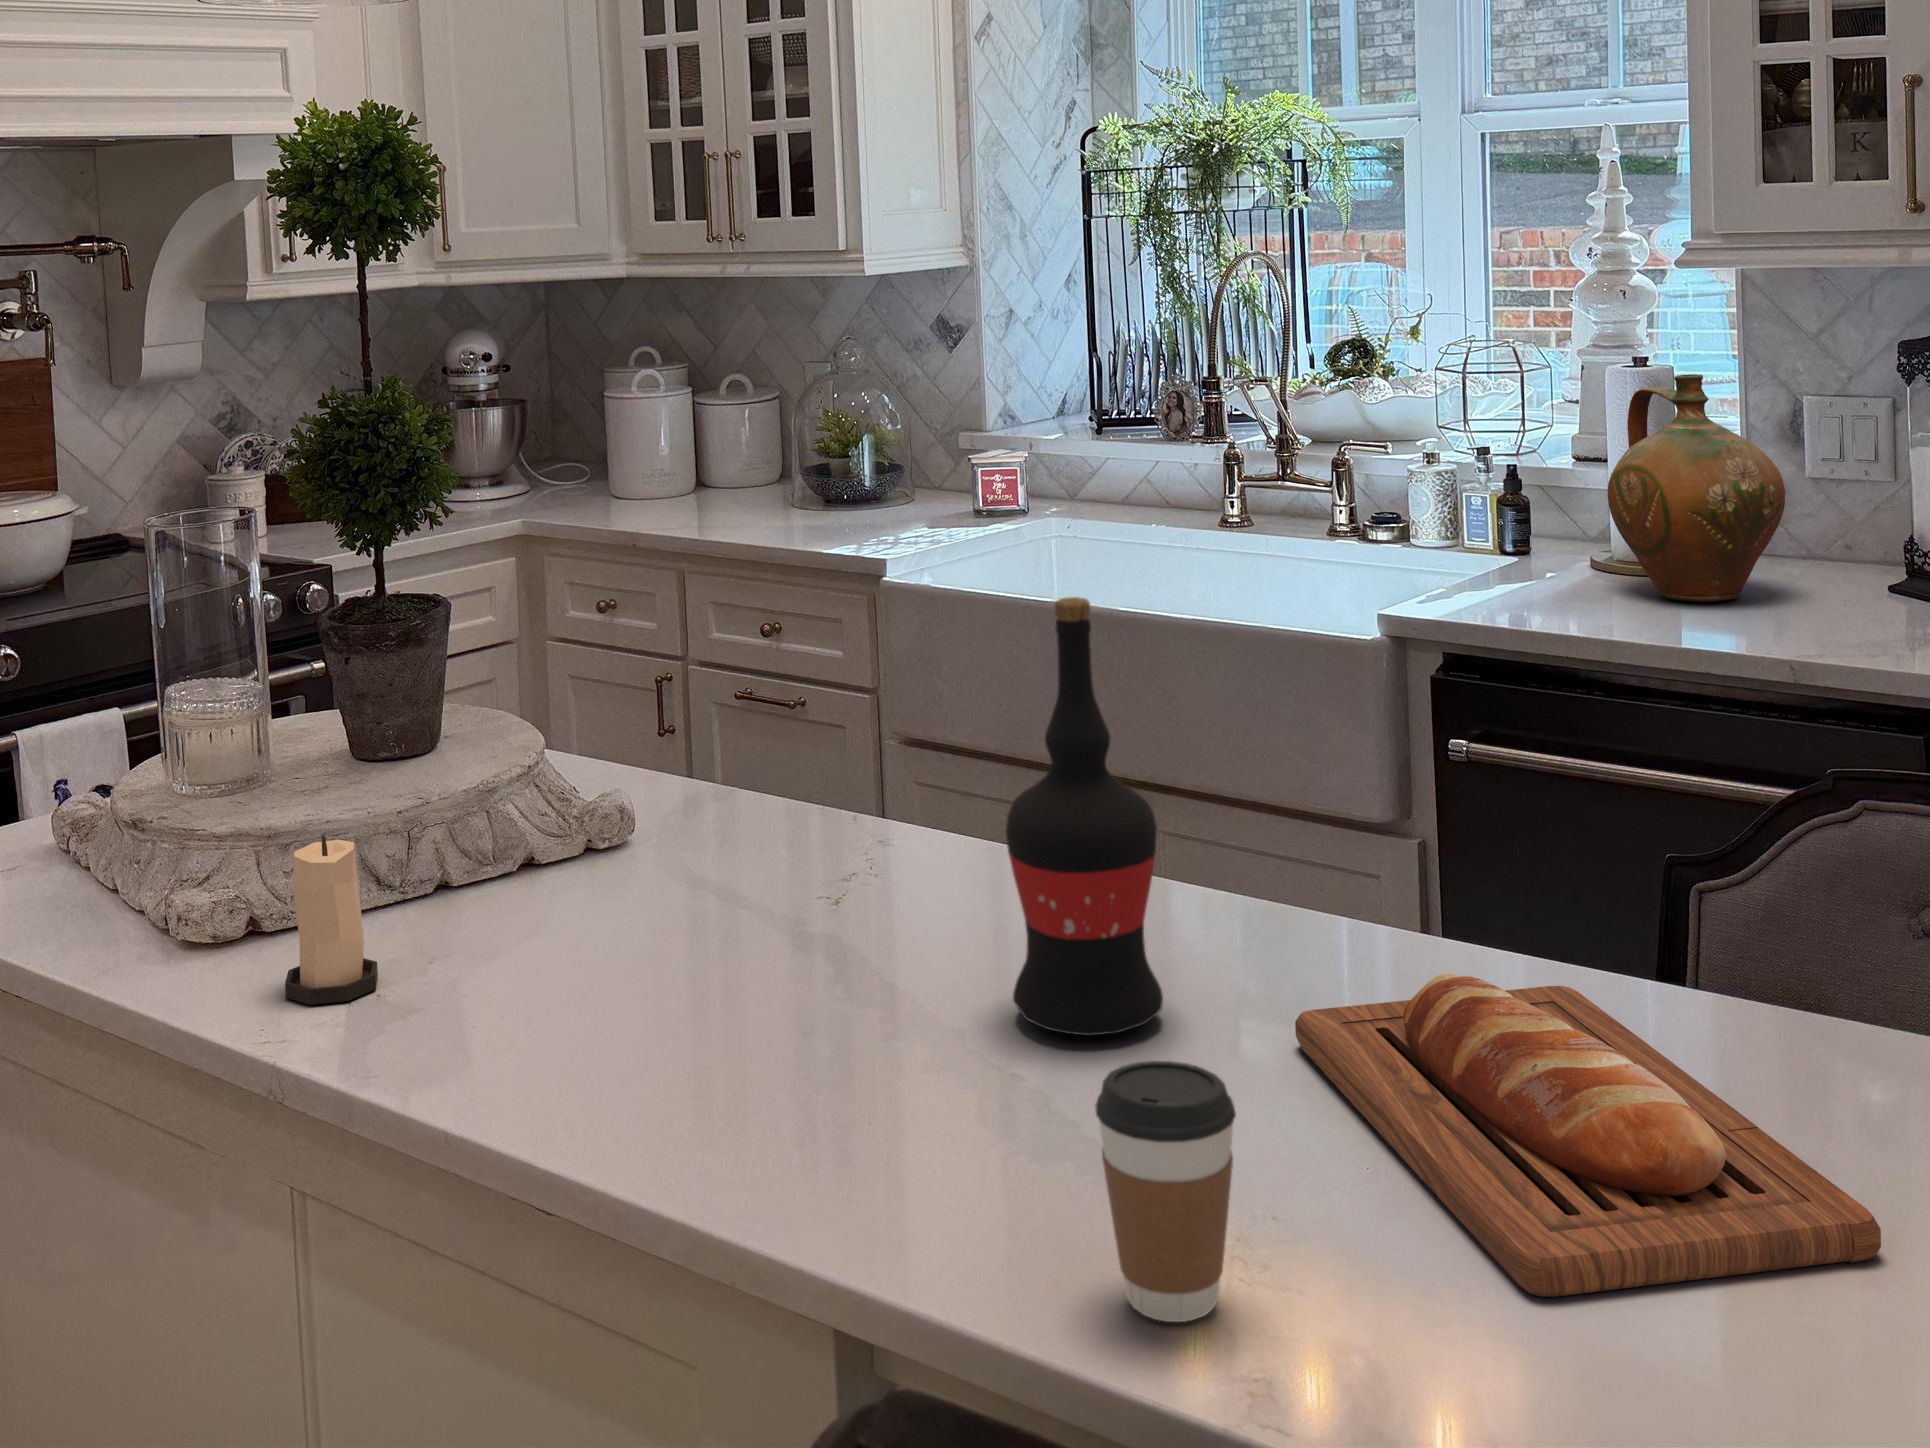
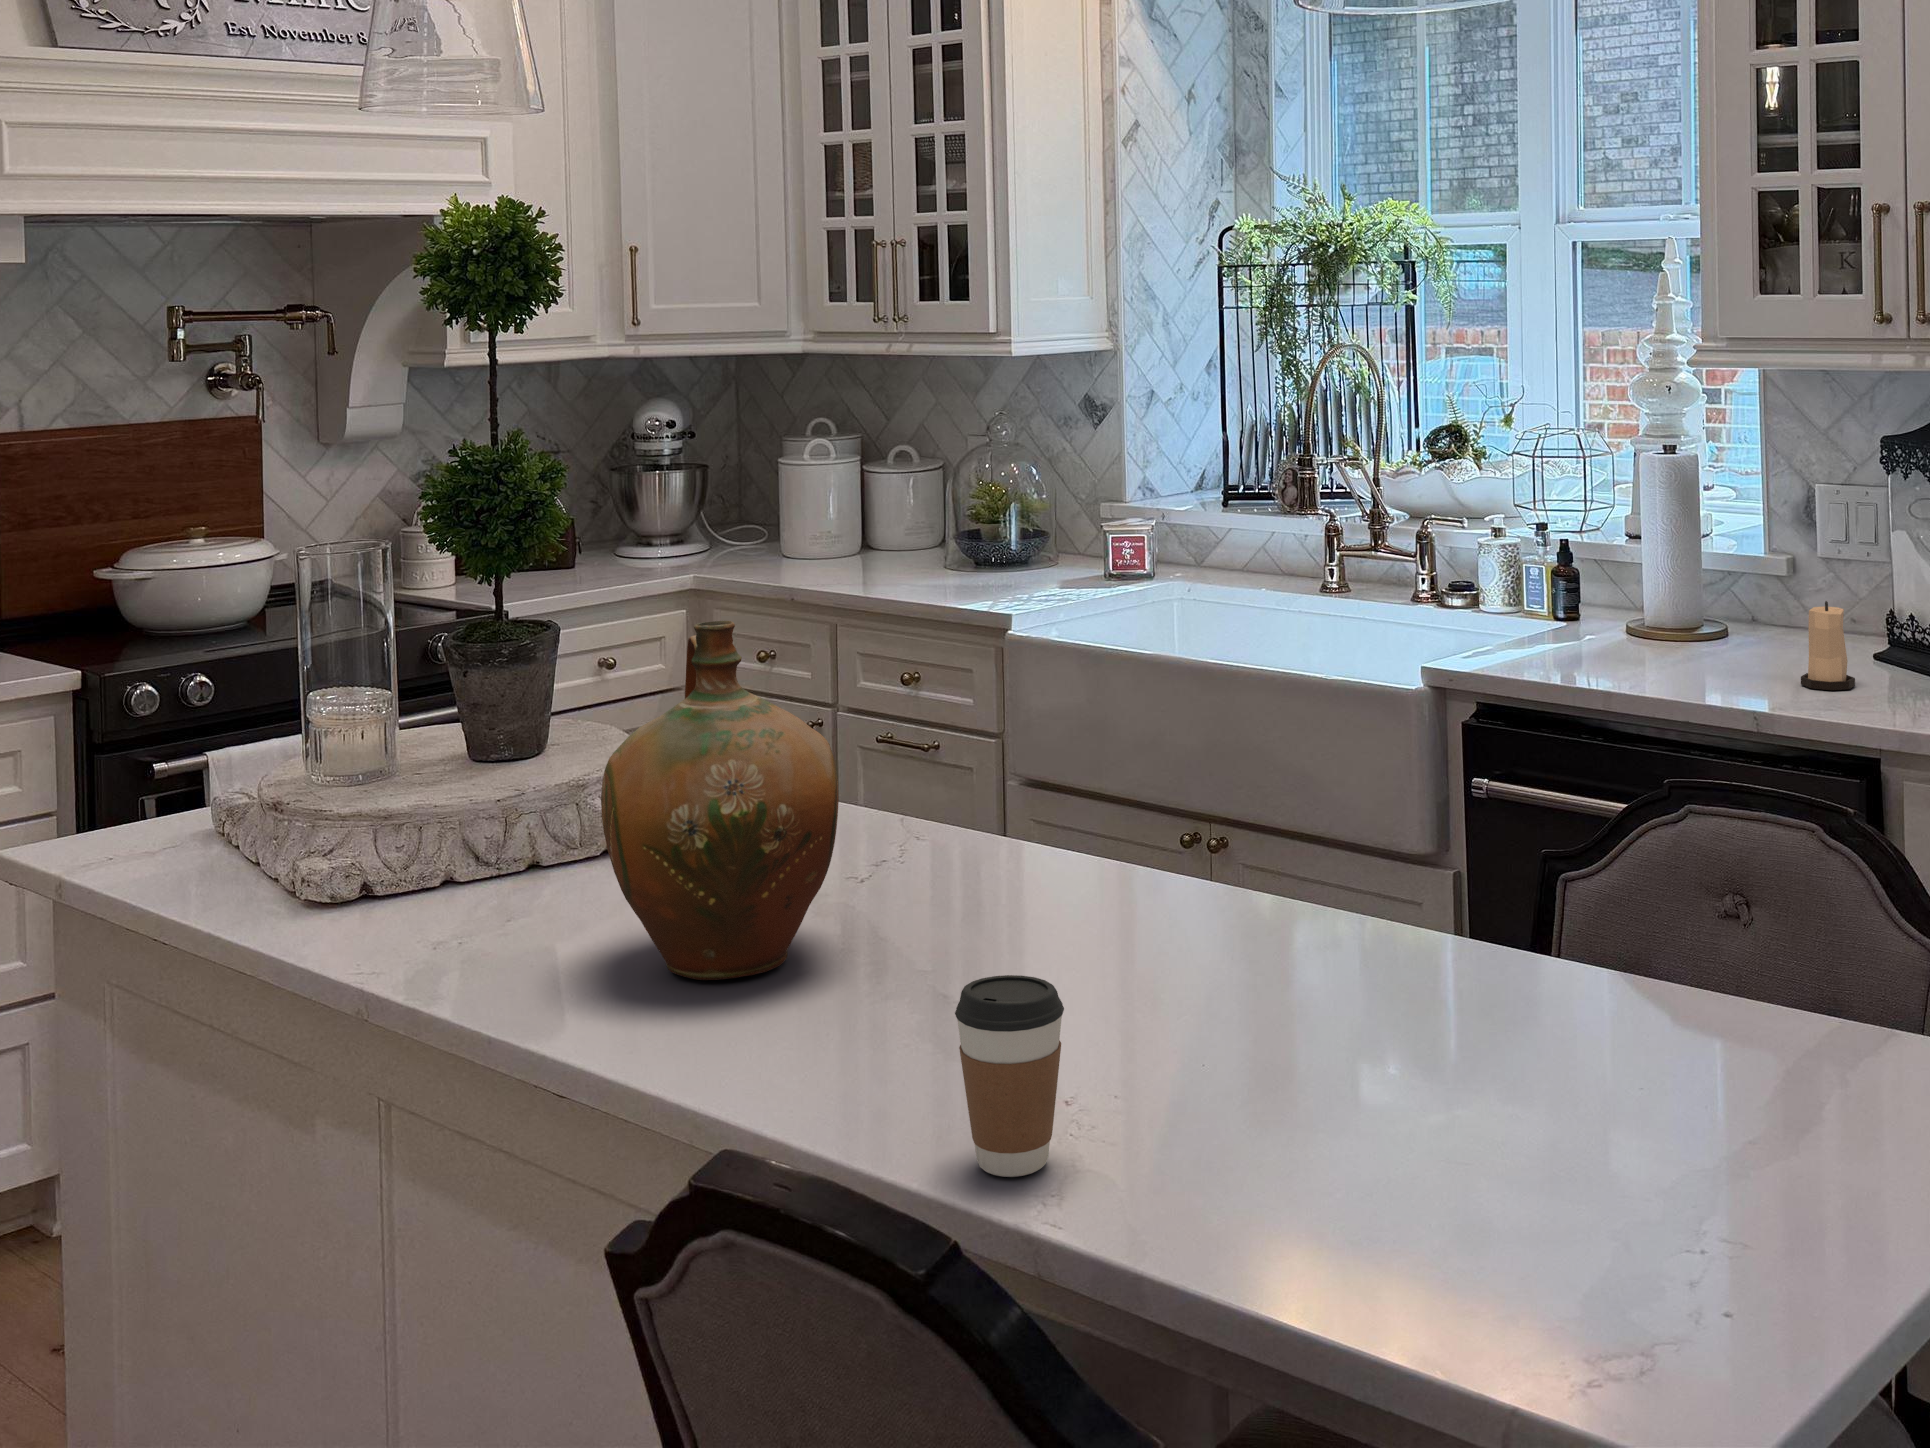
ceramic jug: present [1608,374,1785,602] -> present [601,621,839,980]
wine bottle: present [1006,597,1163,1036] -> none [967,622,1094,983]
candle: present [285,834,378,1005] -> present [1801,601,1855,690]
bread loaf: present [1295,973,1881,1297] -> none [1191,933,1572,1163]

